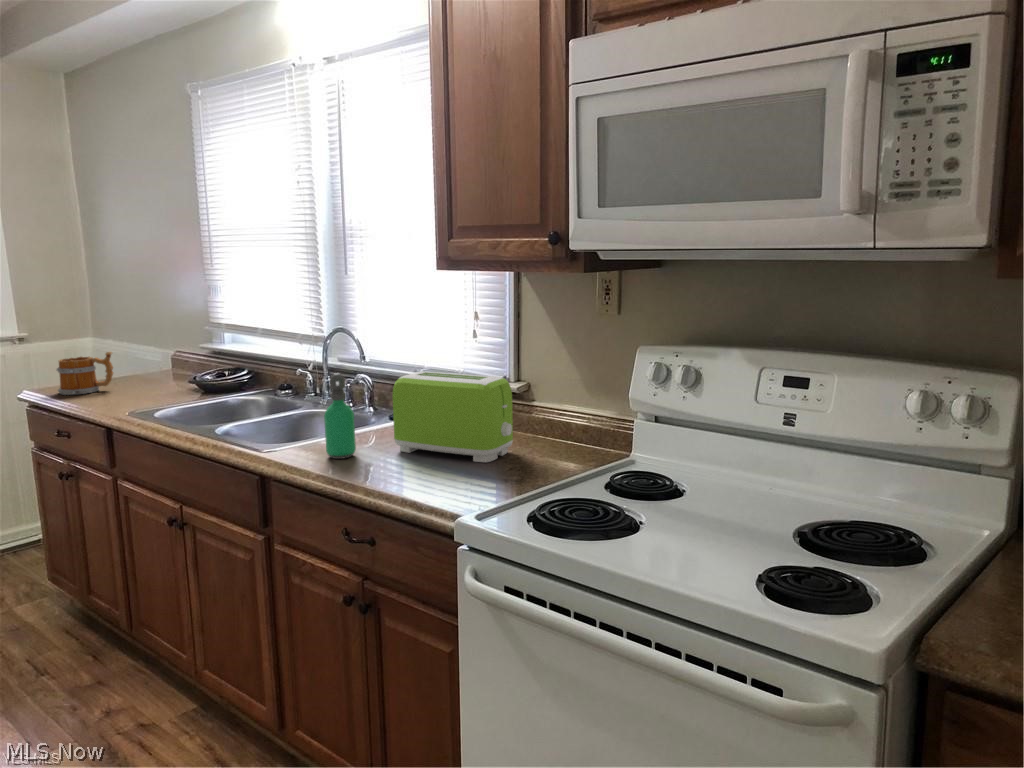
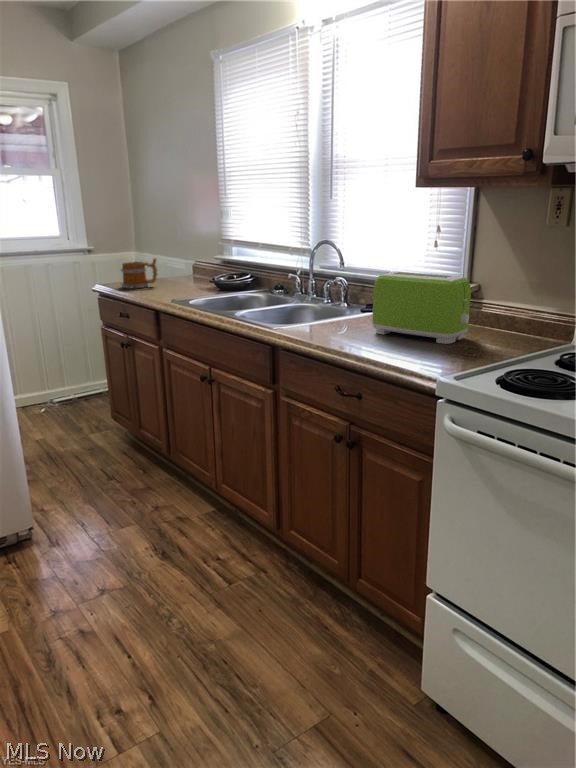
soap dispenser: present [324,373,356,459] -> none [321,270,344,336]

